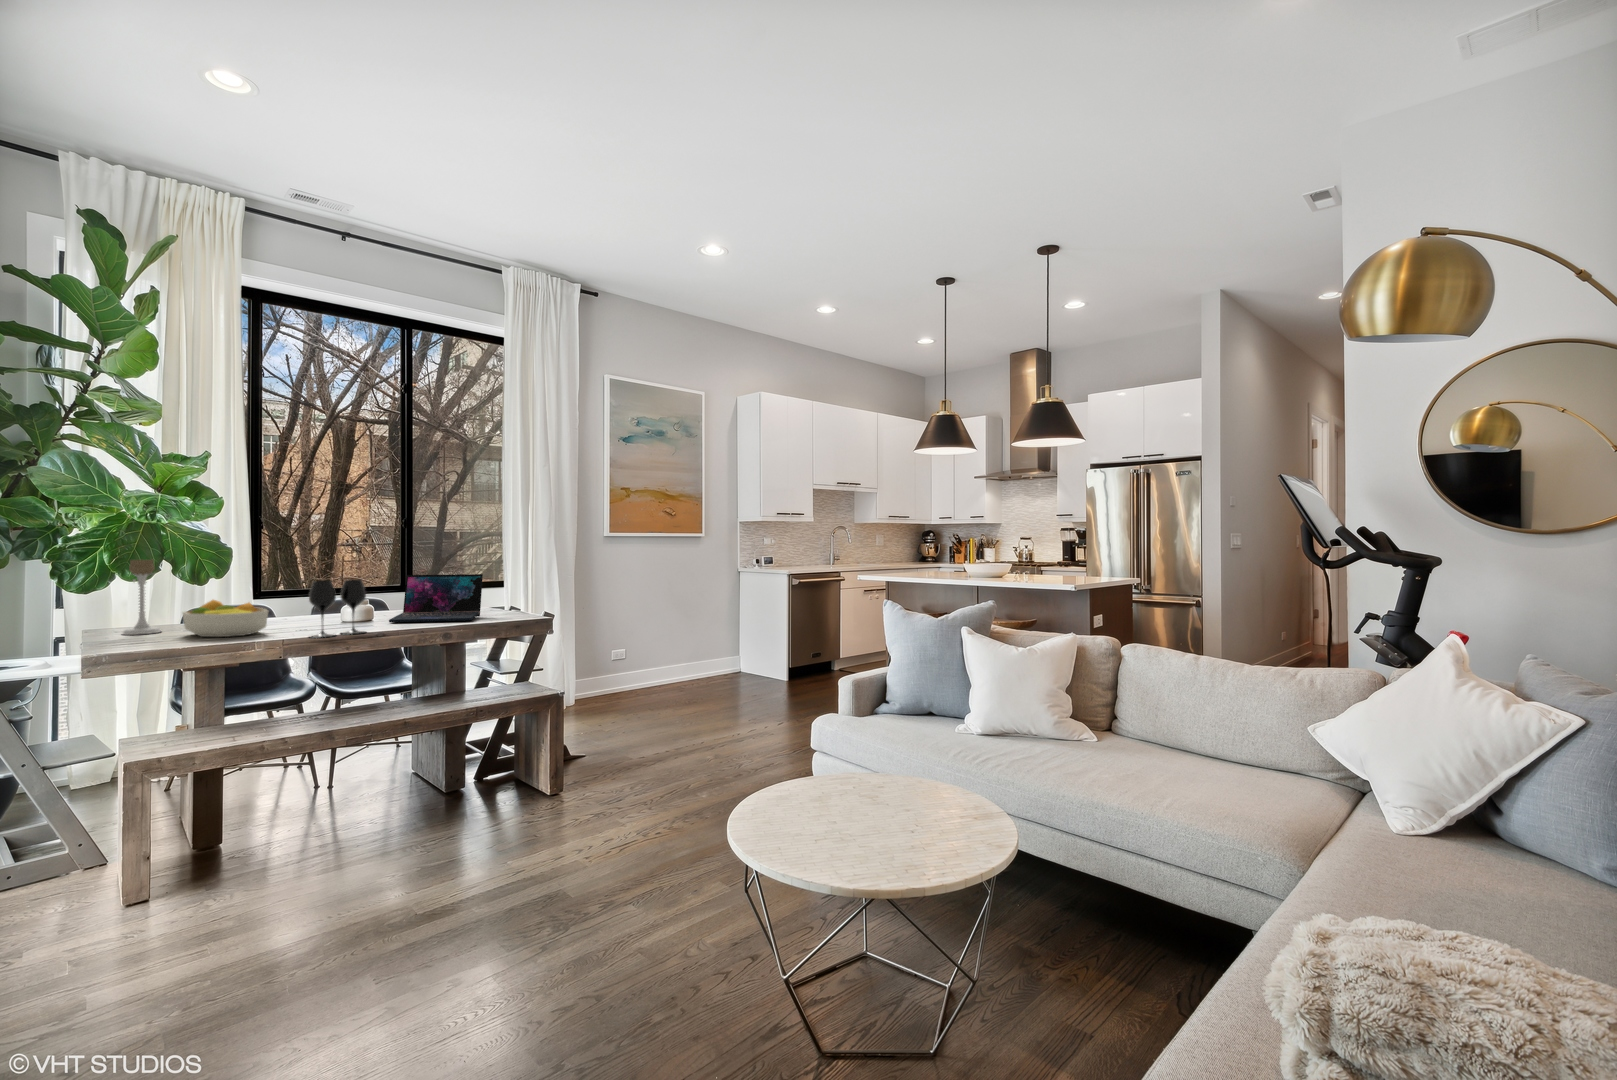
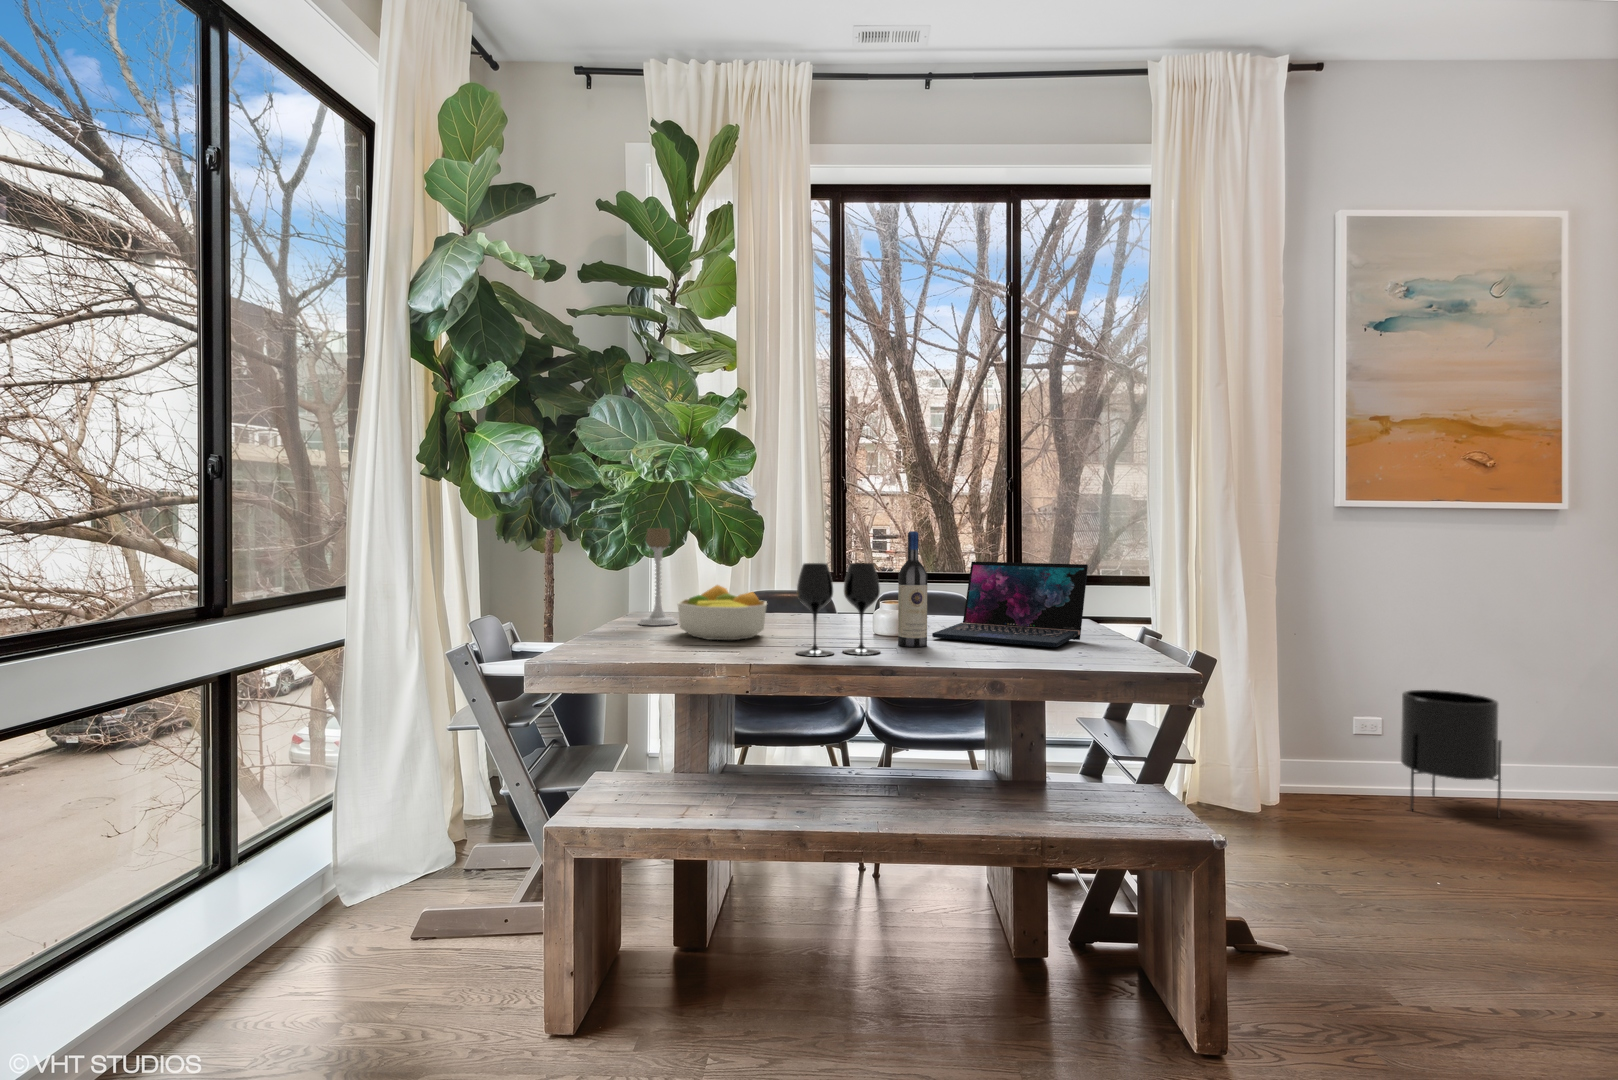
wine bottle: none [371,559,391,628] -> present [898,531,927,647]
planter: none [637,631,679,694] -> present [1401,690,1501,819]

